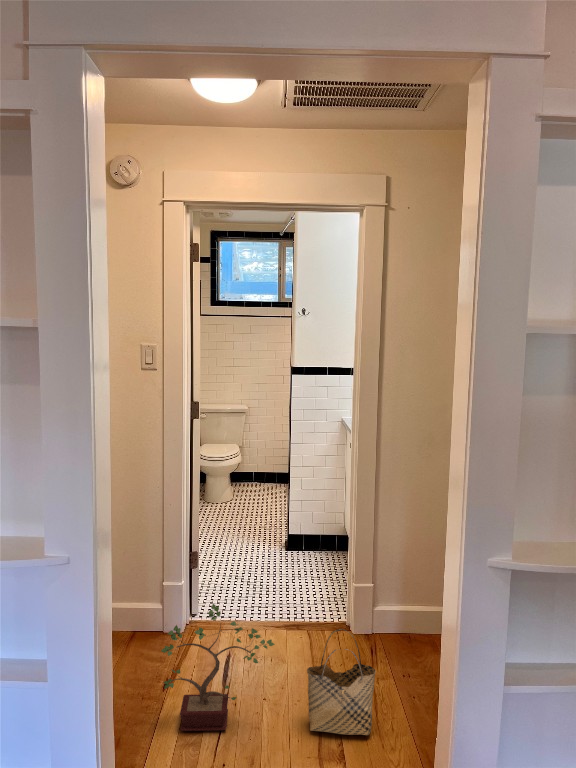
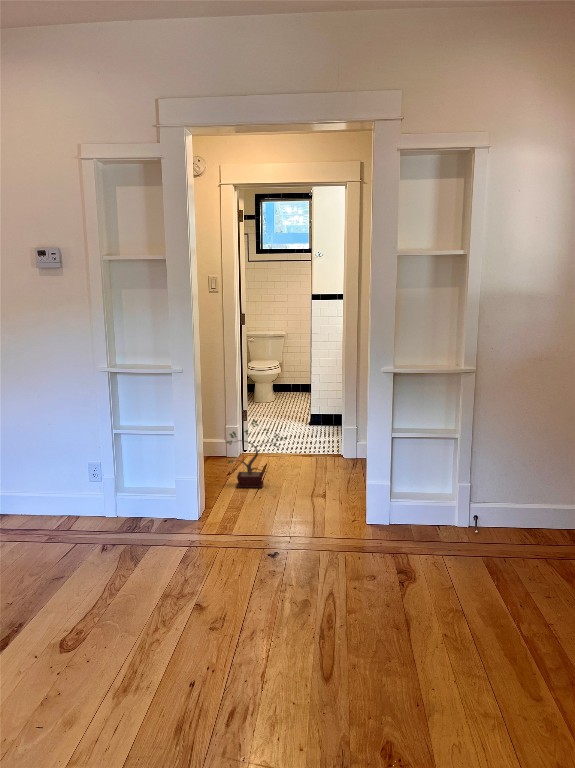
woven basket: present [307,629,376,735] -> none [307,435,346,490]

